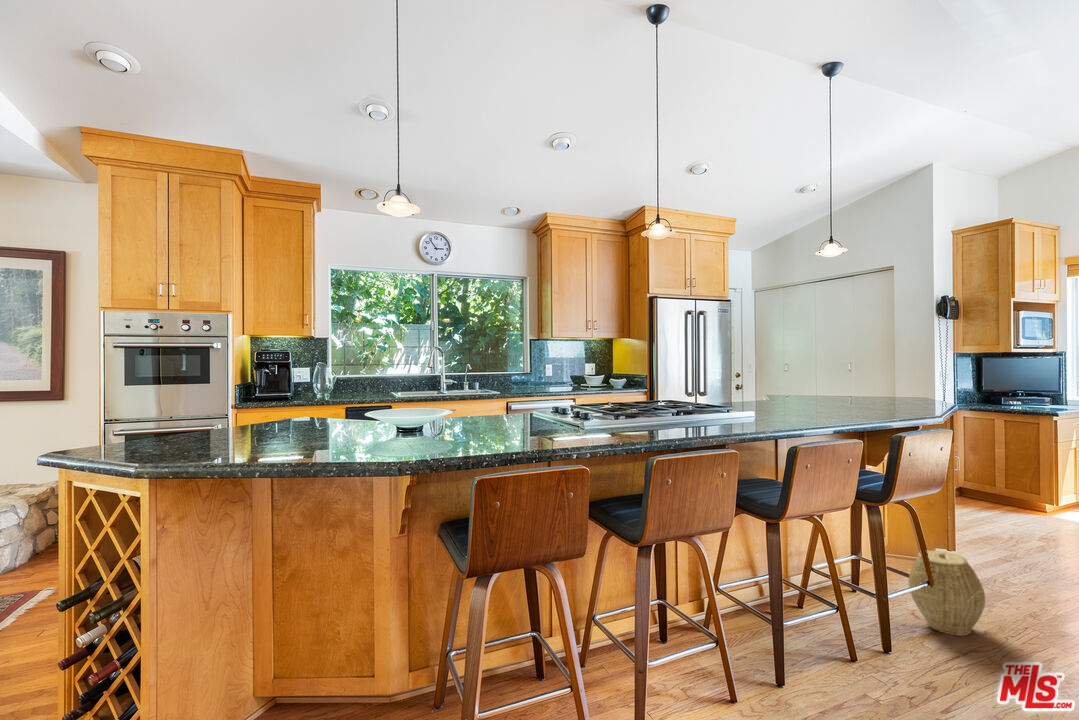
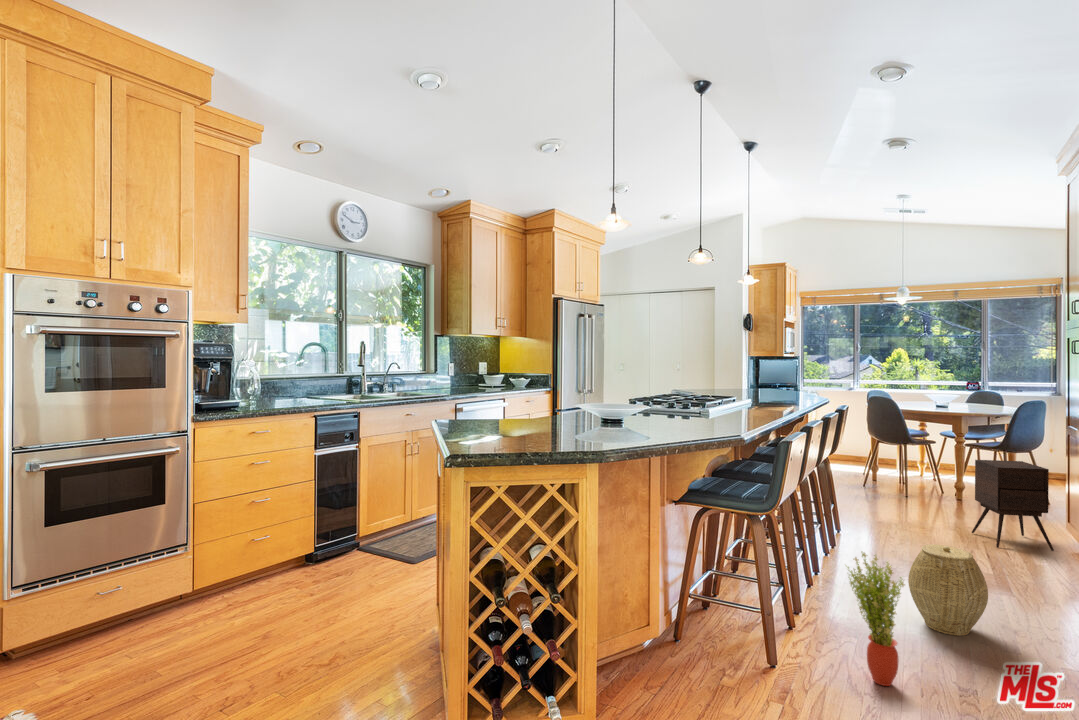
side table: none [970,466,1054,549] -> present [972,460,1054,551]
potted plant: none [843,562,900,686] -> present [848,553,905,686]

